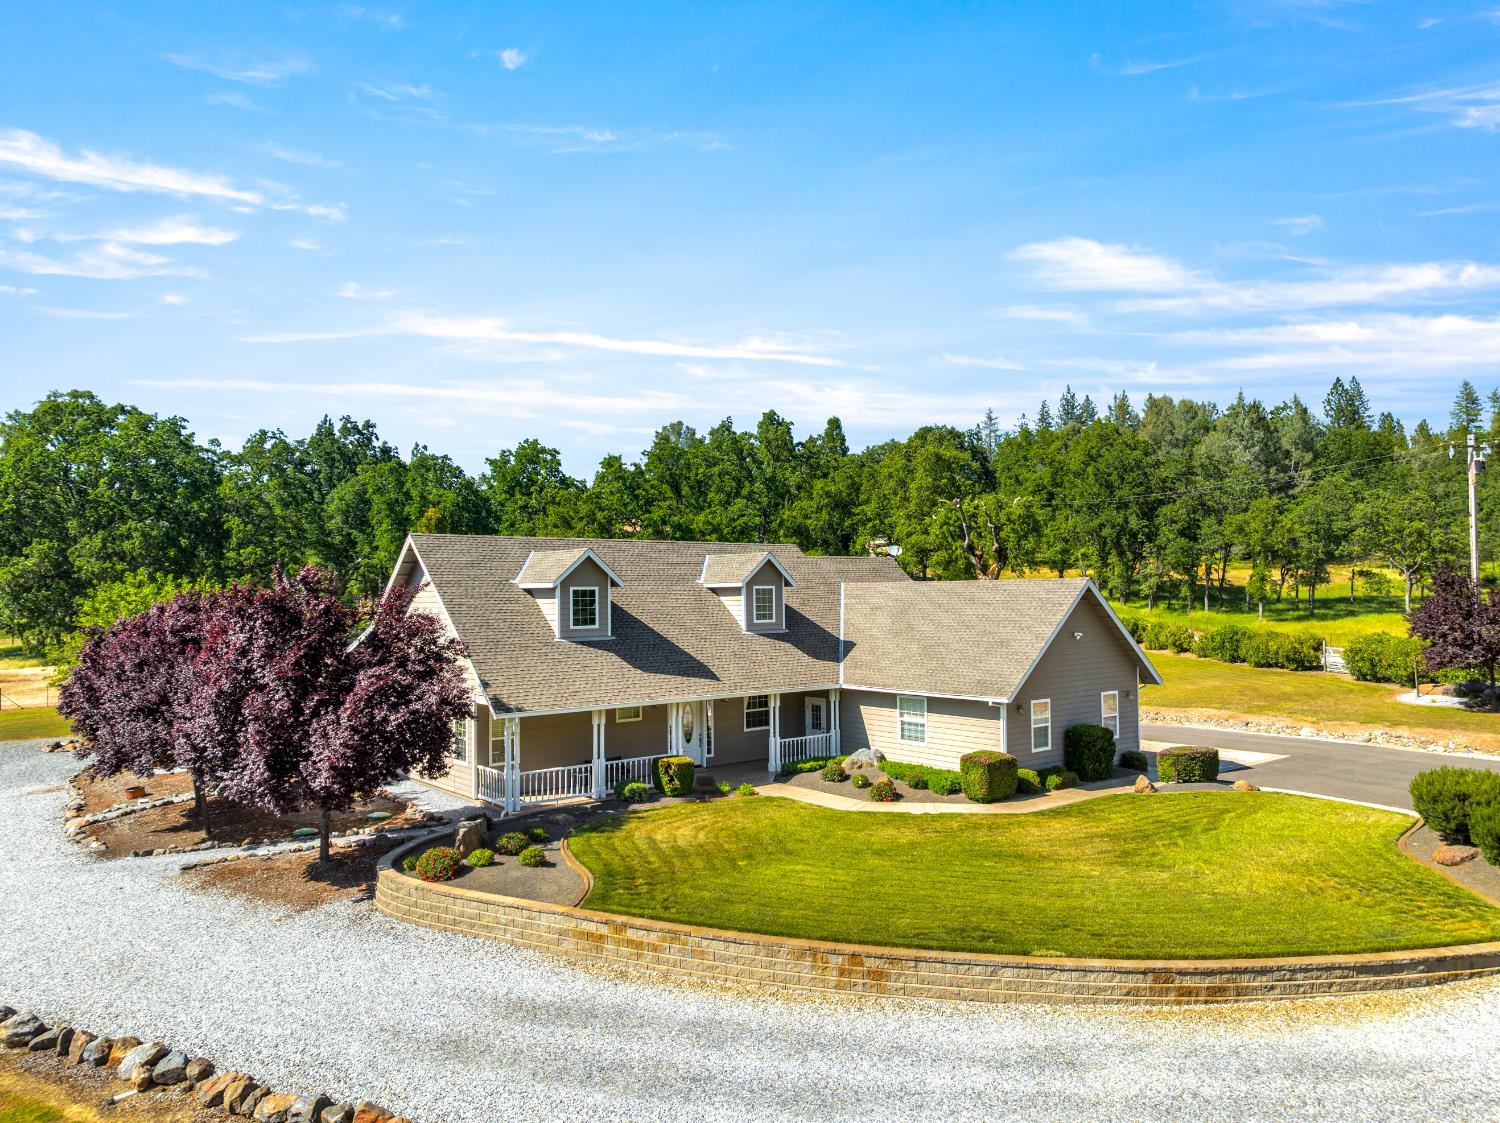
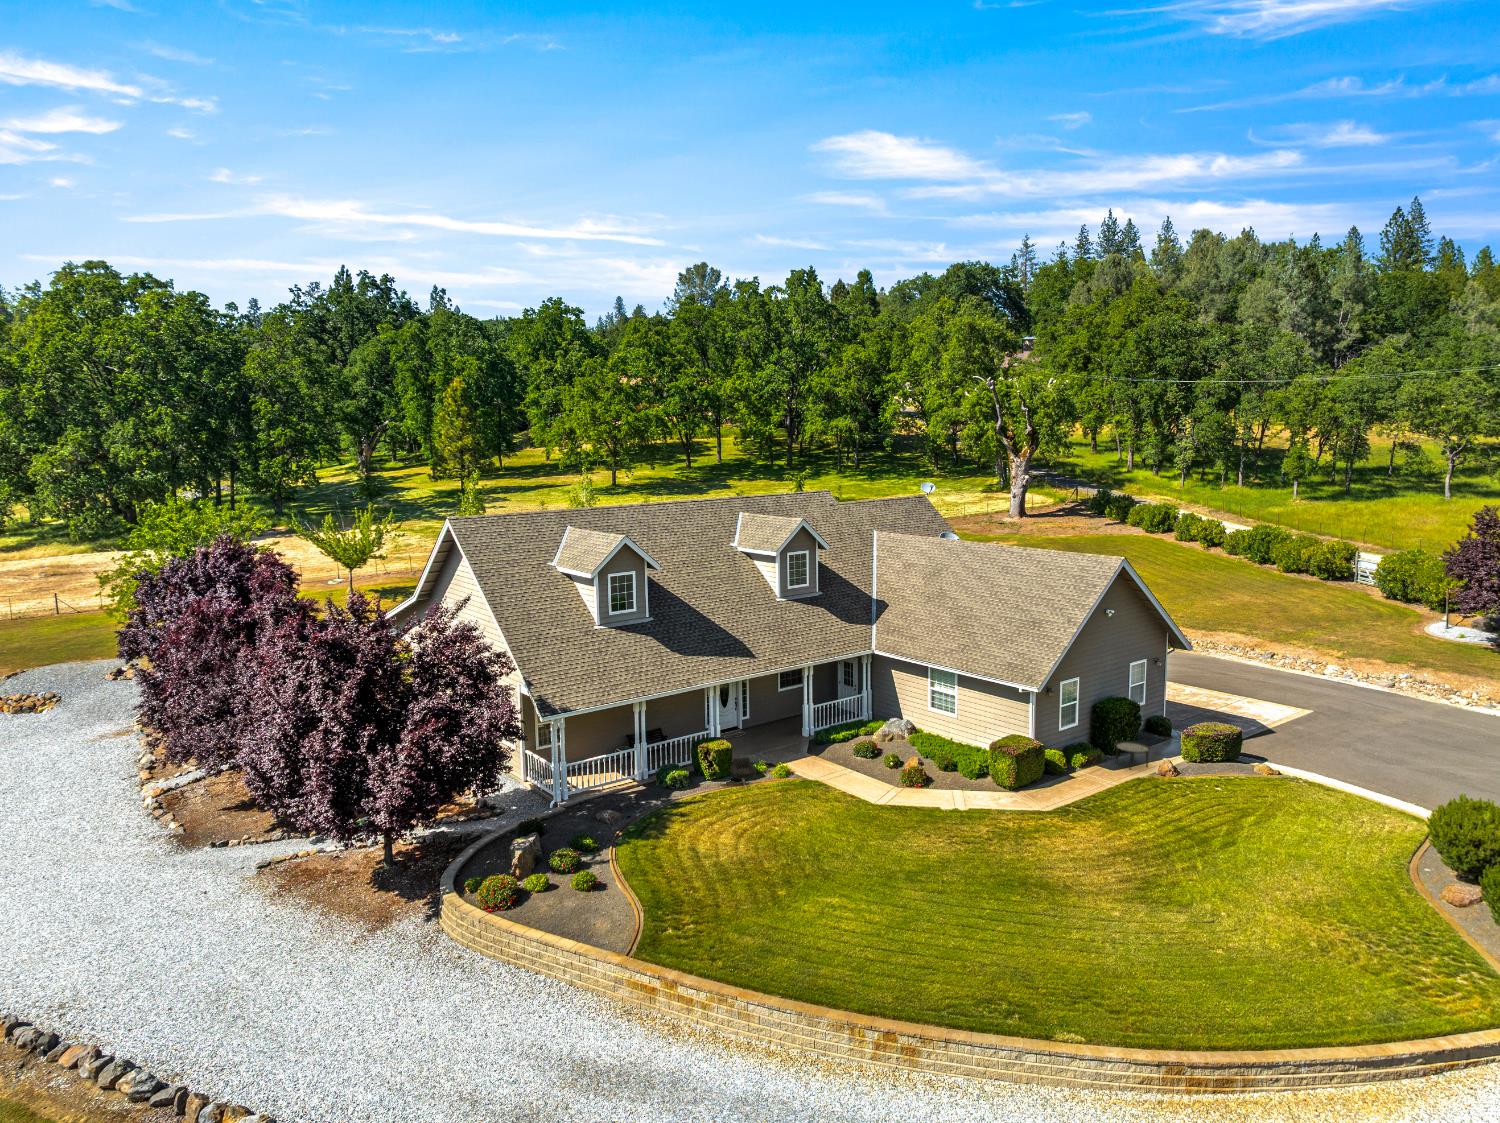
round table: none [1088,764,1124,789] -> present [1115,741,1151,768]

